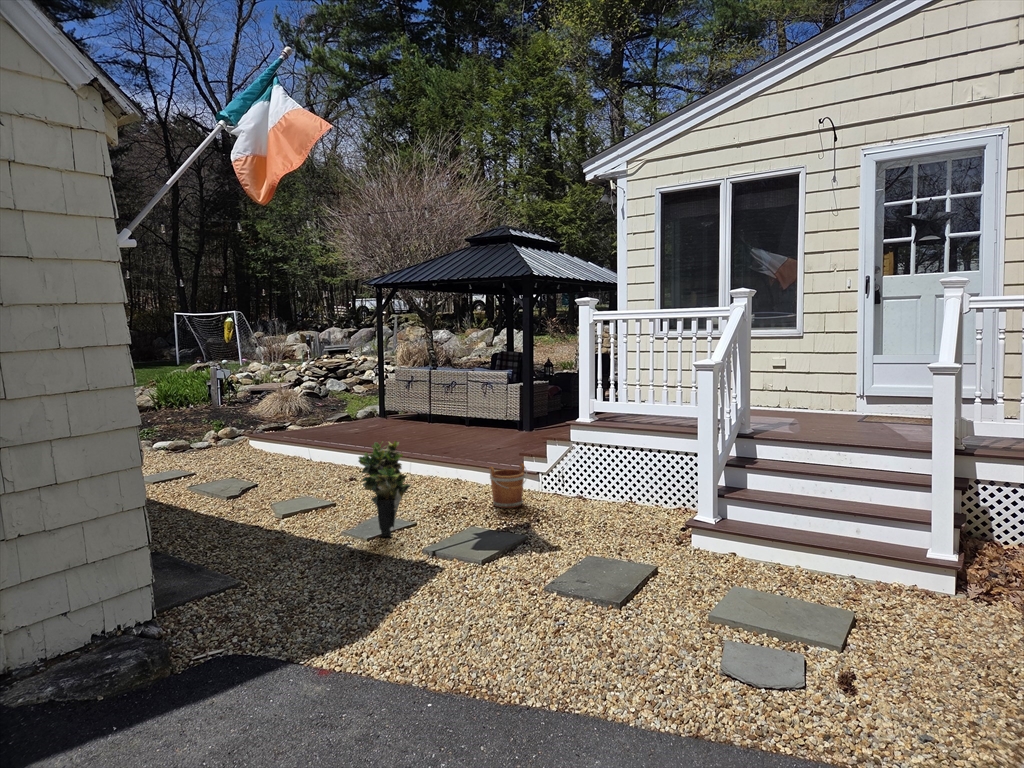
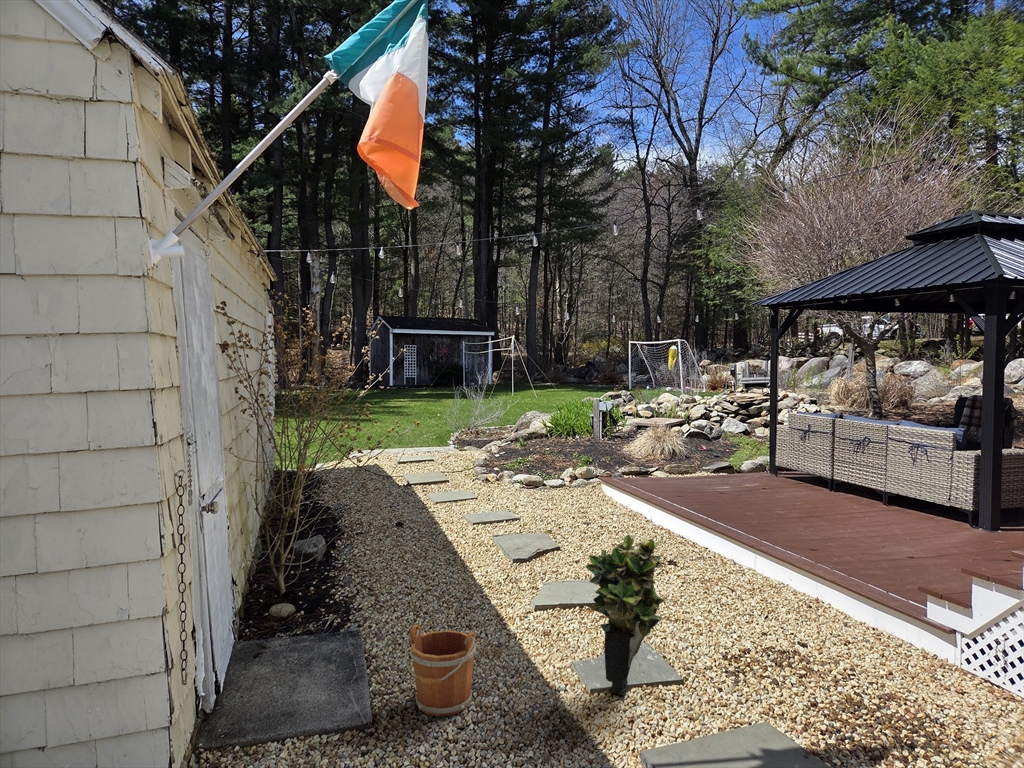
bucket: present [489,464,527,508] -> present [405,625,476,716]

